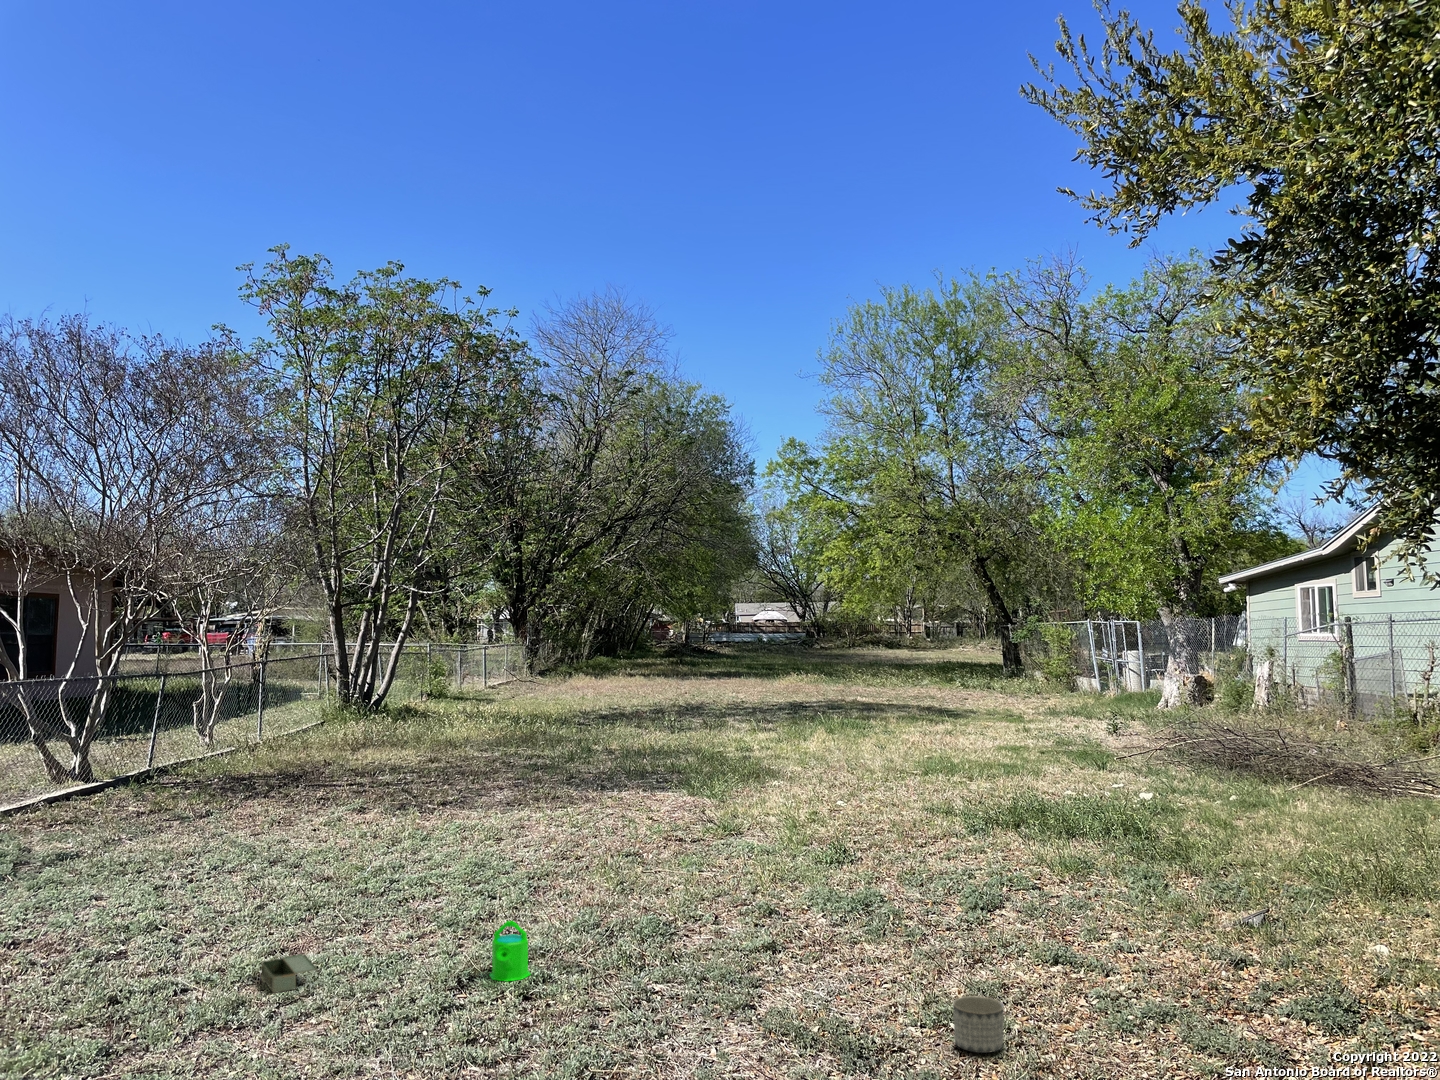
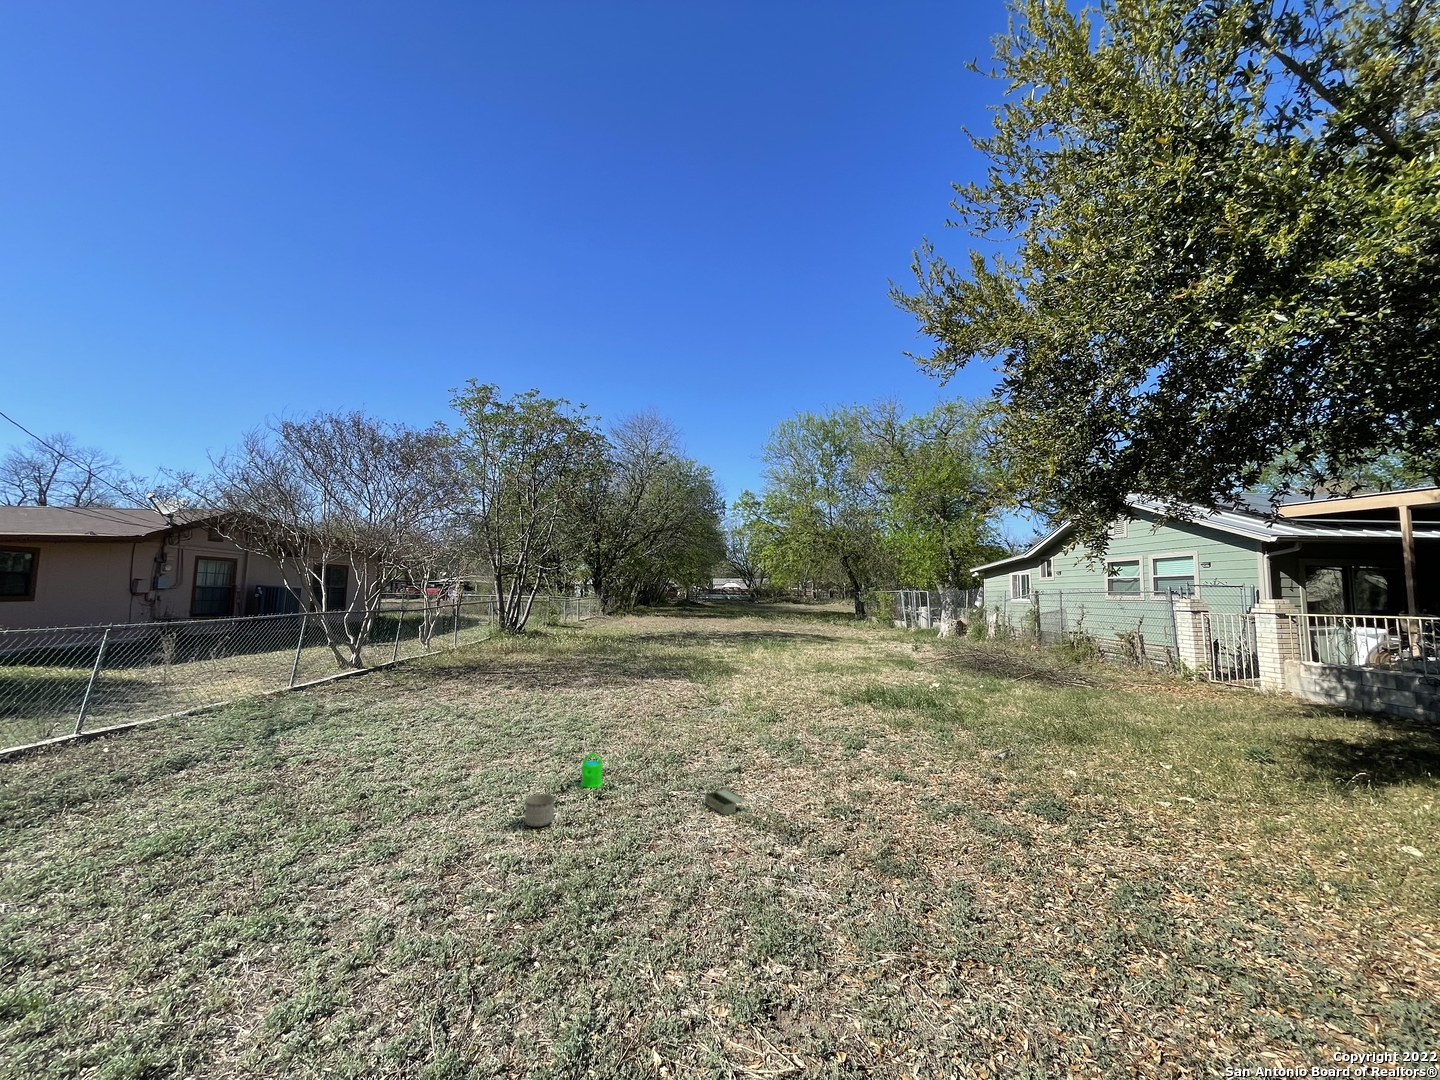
toolbox: present [260,954,317,993] -> present [705,789,745,815]
planter: present [953,996,1004,1053] -> present [525,794,555,827]

